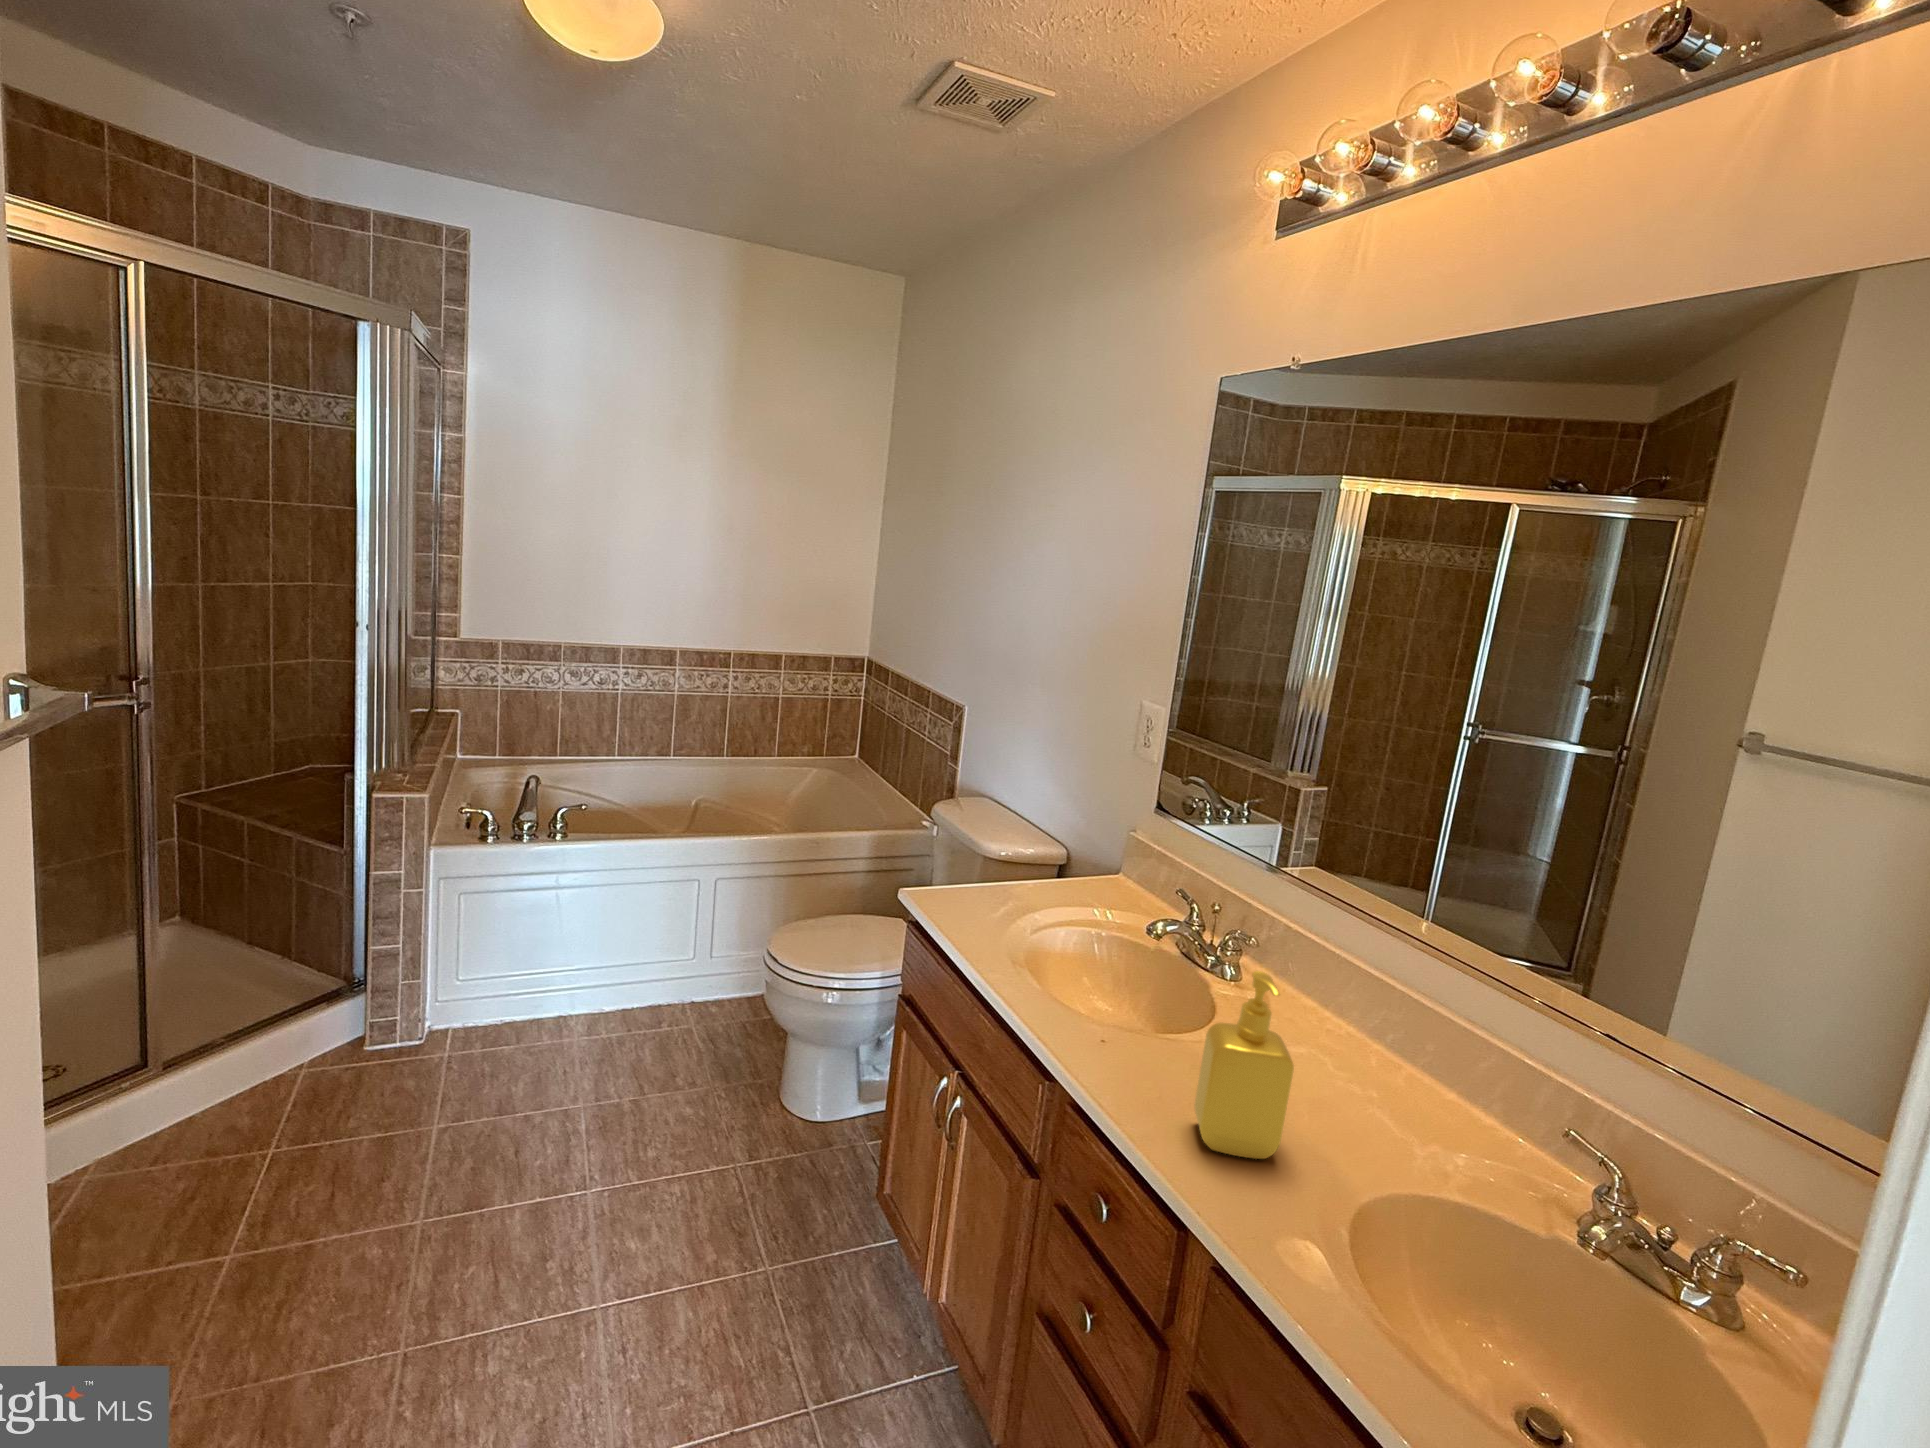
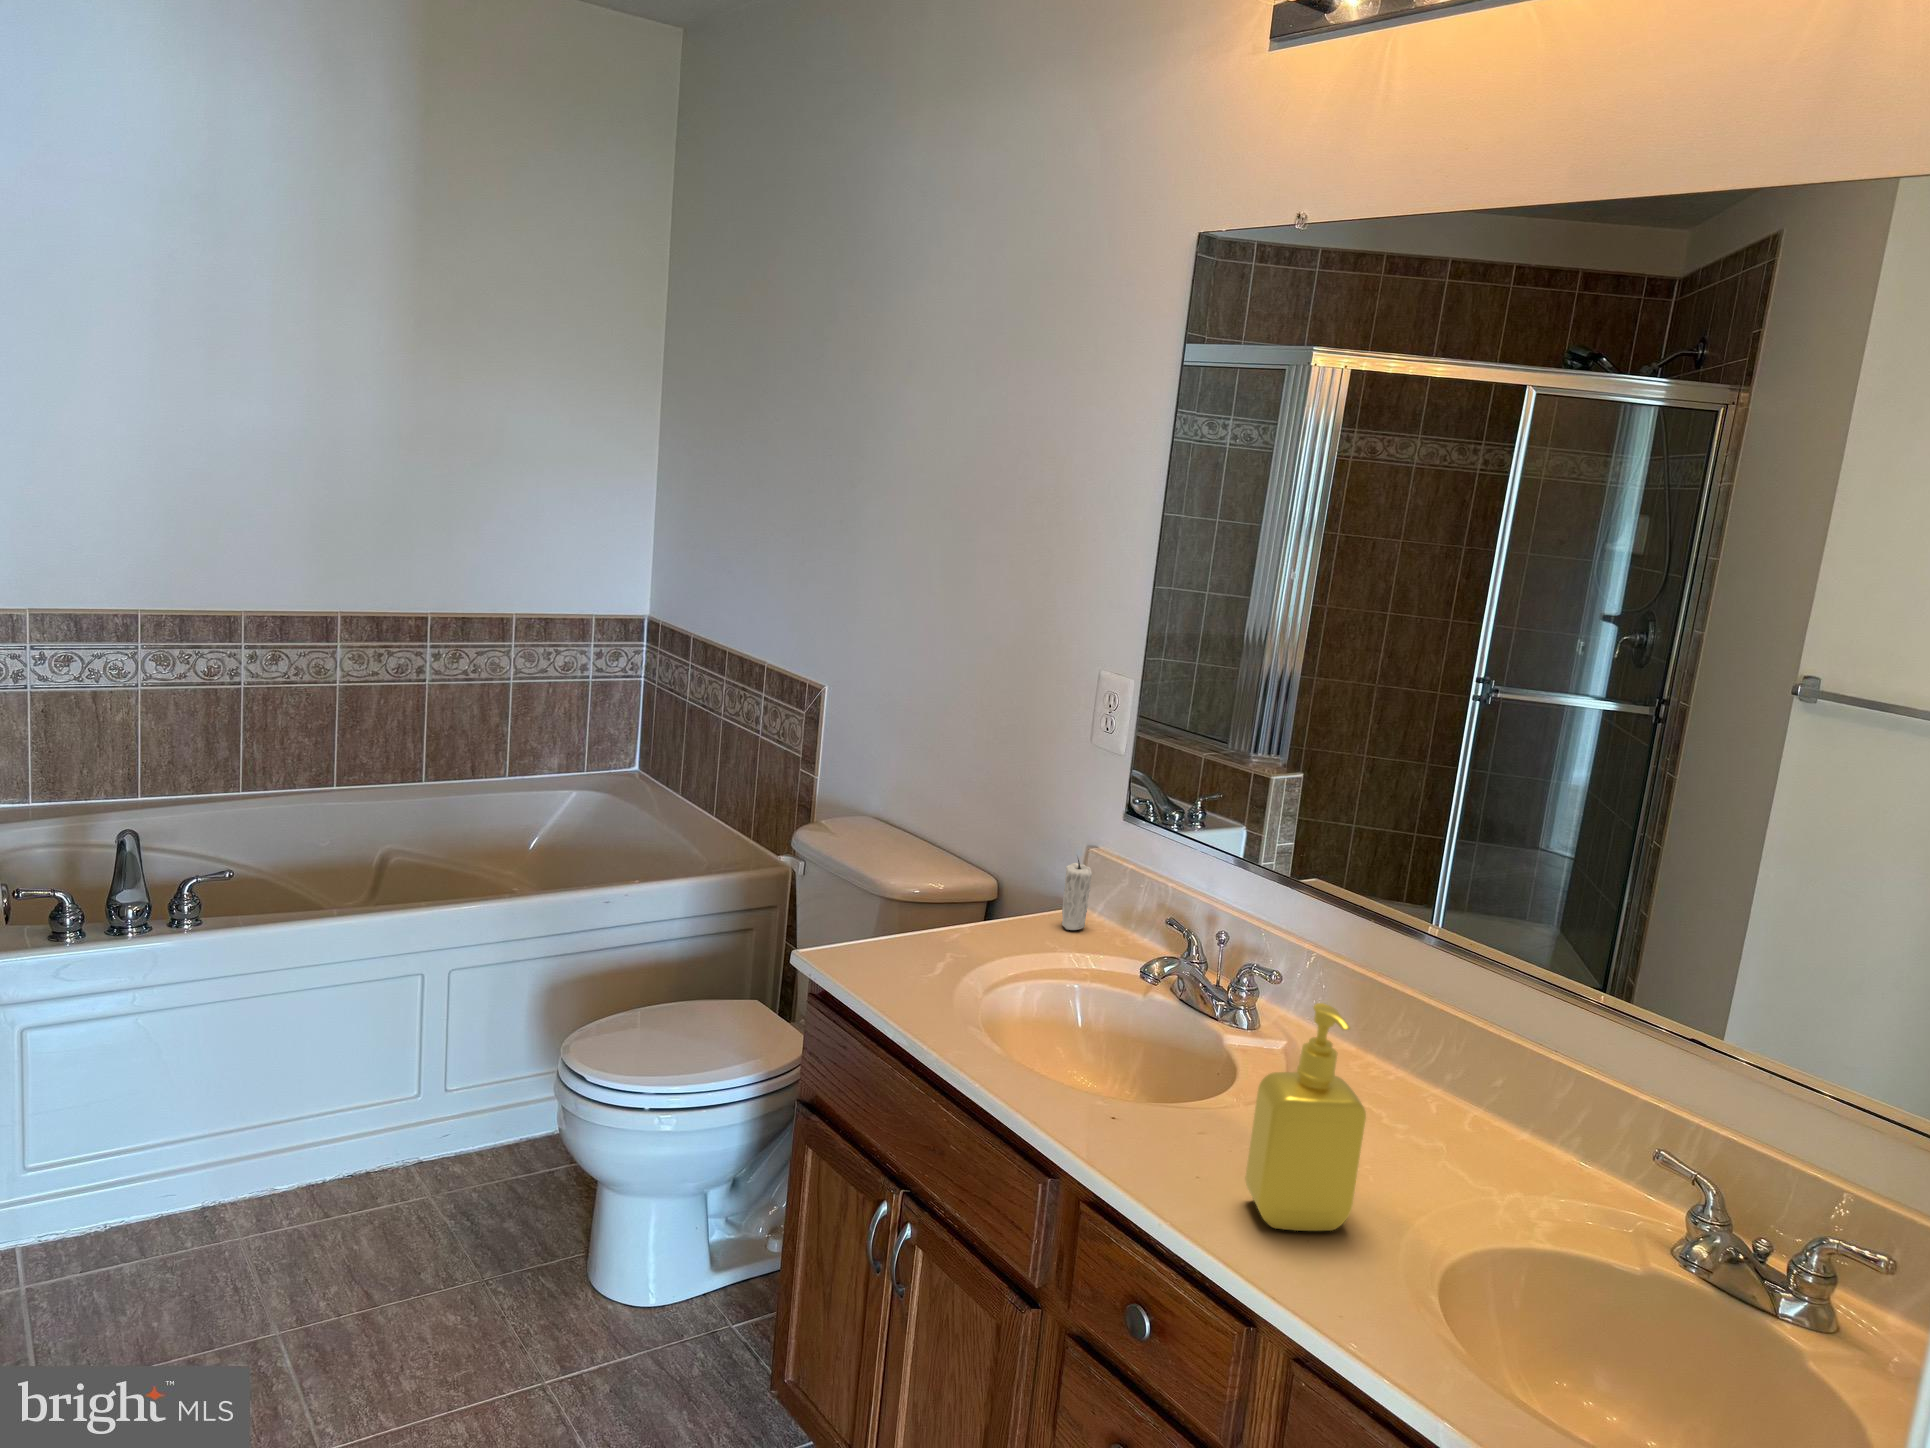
candle: none [1104,836,1127,892] -> present [1062,859,1092,930]

